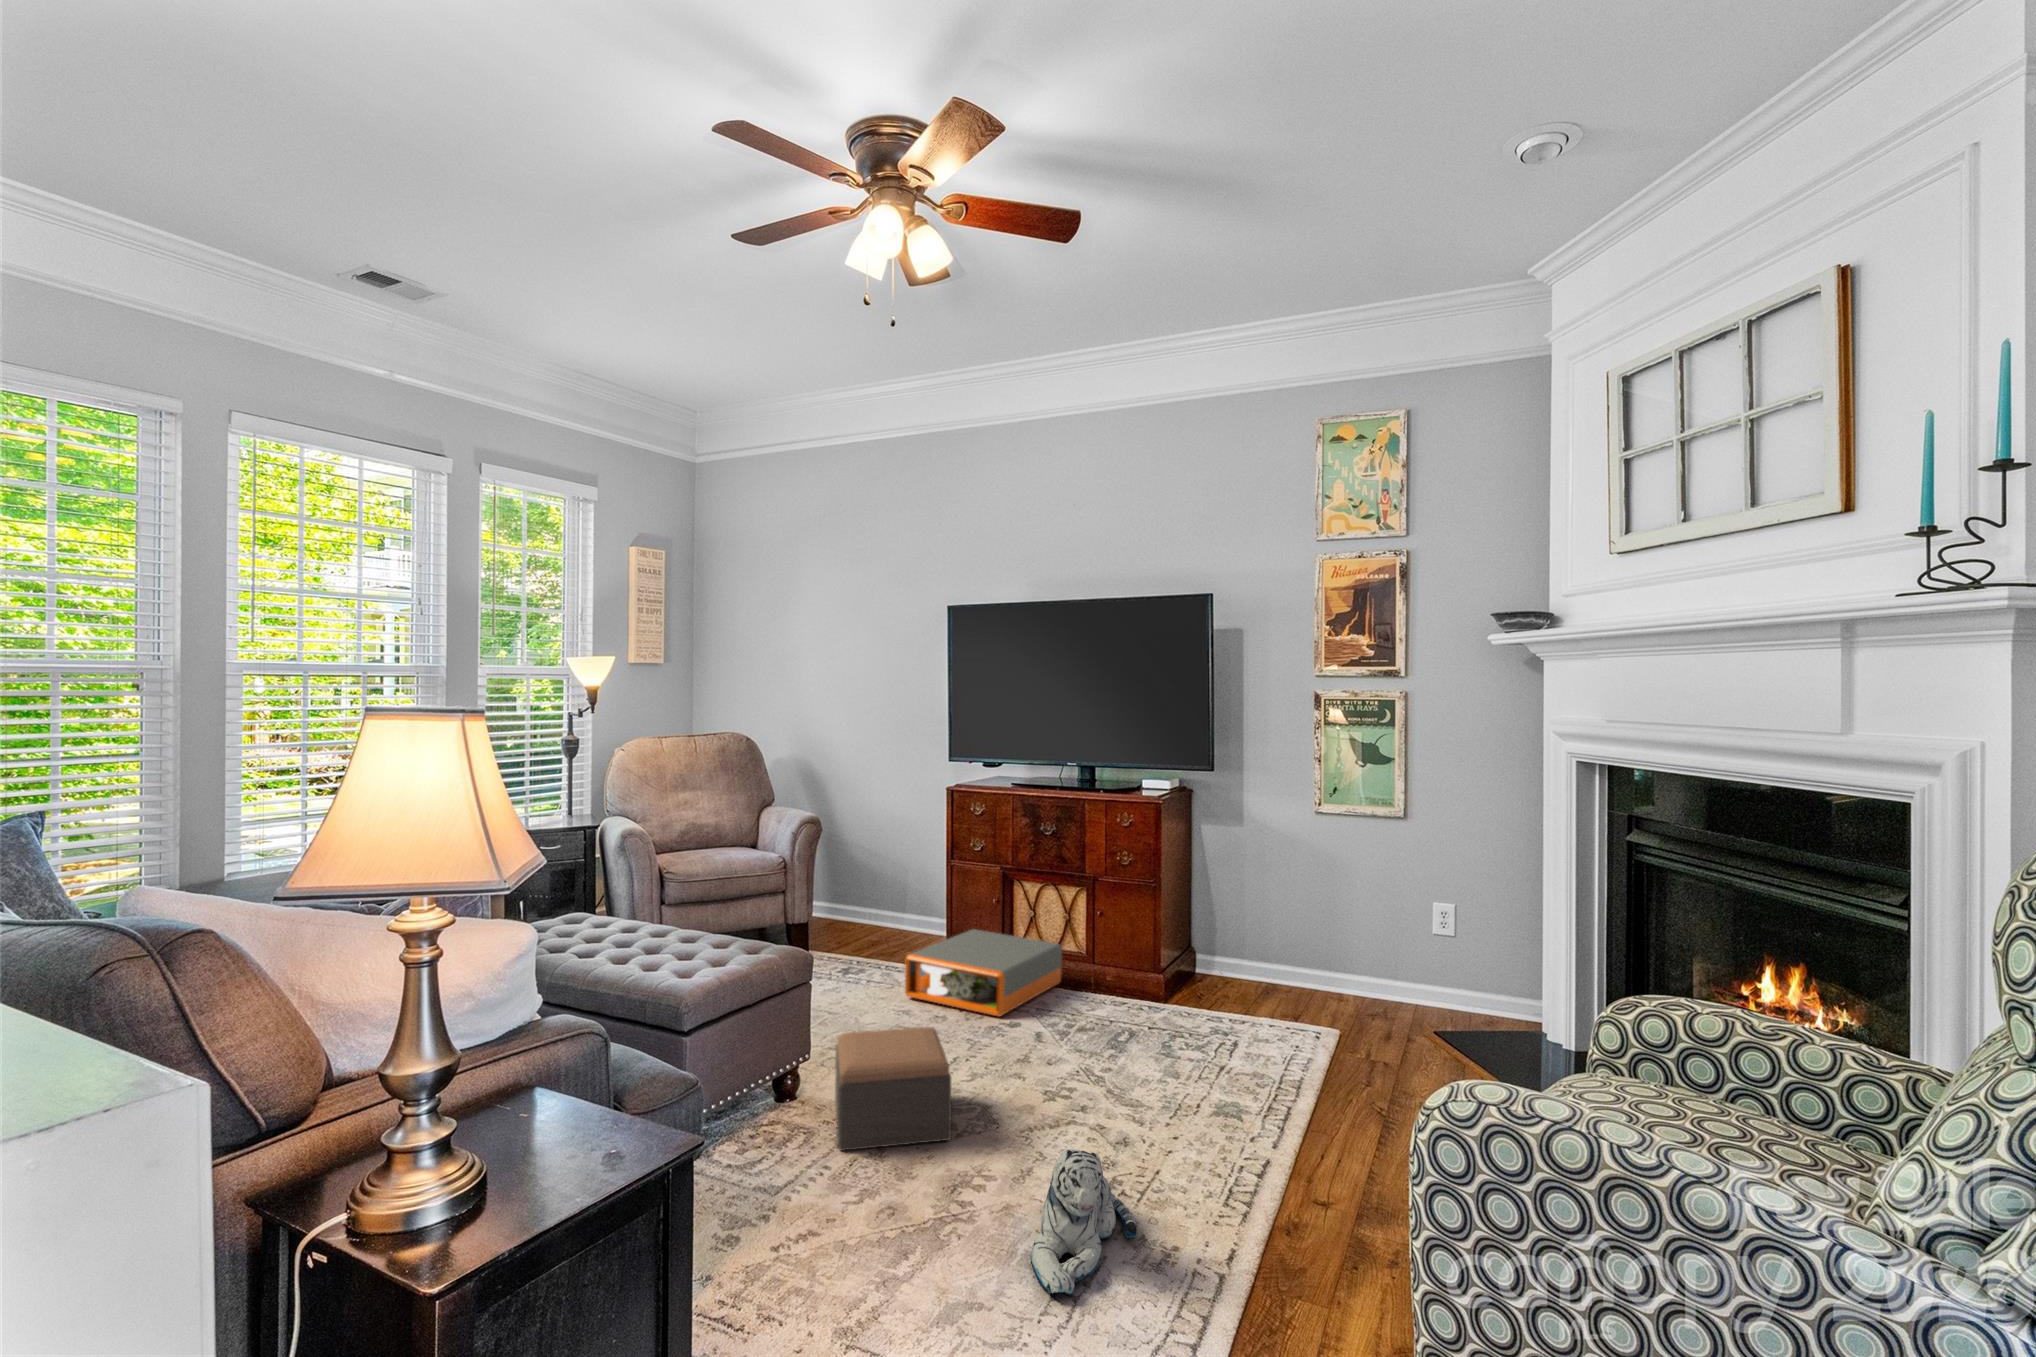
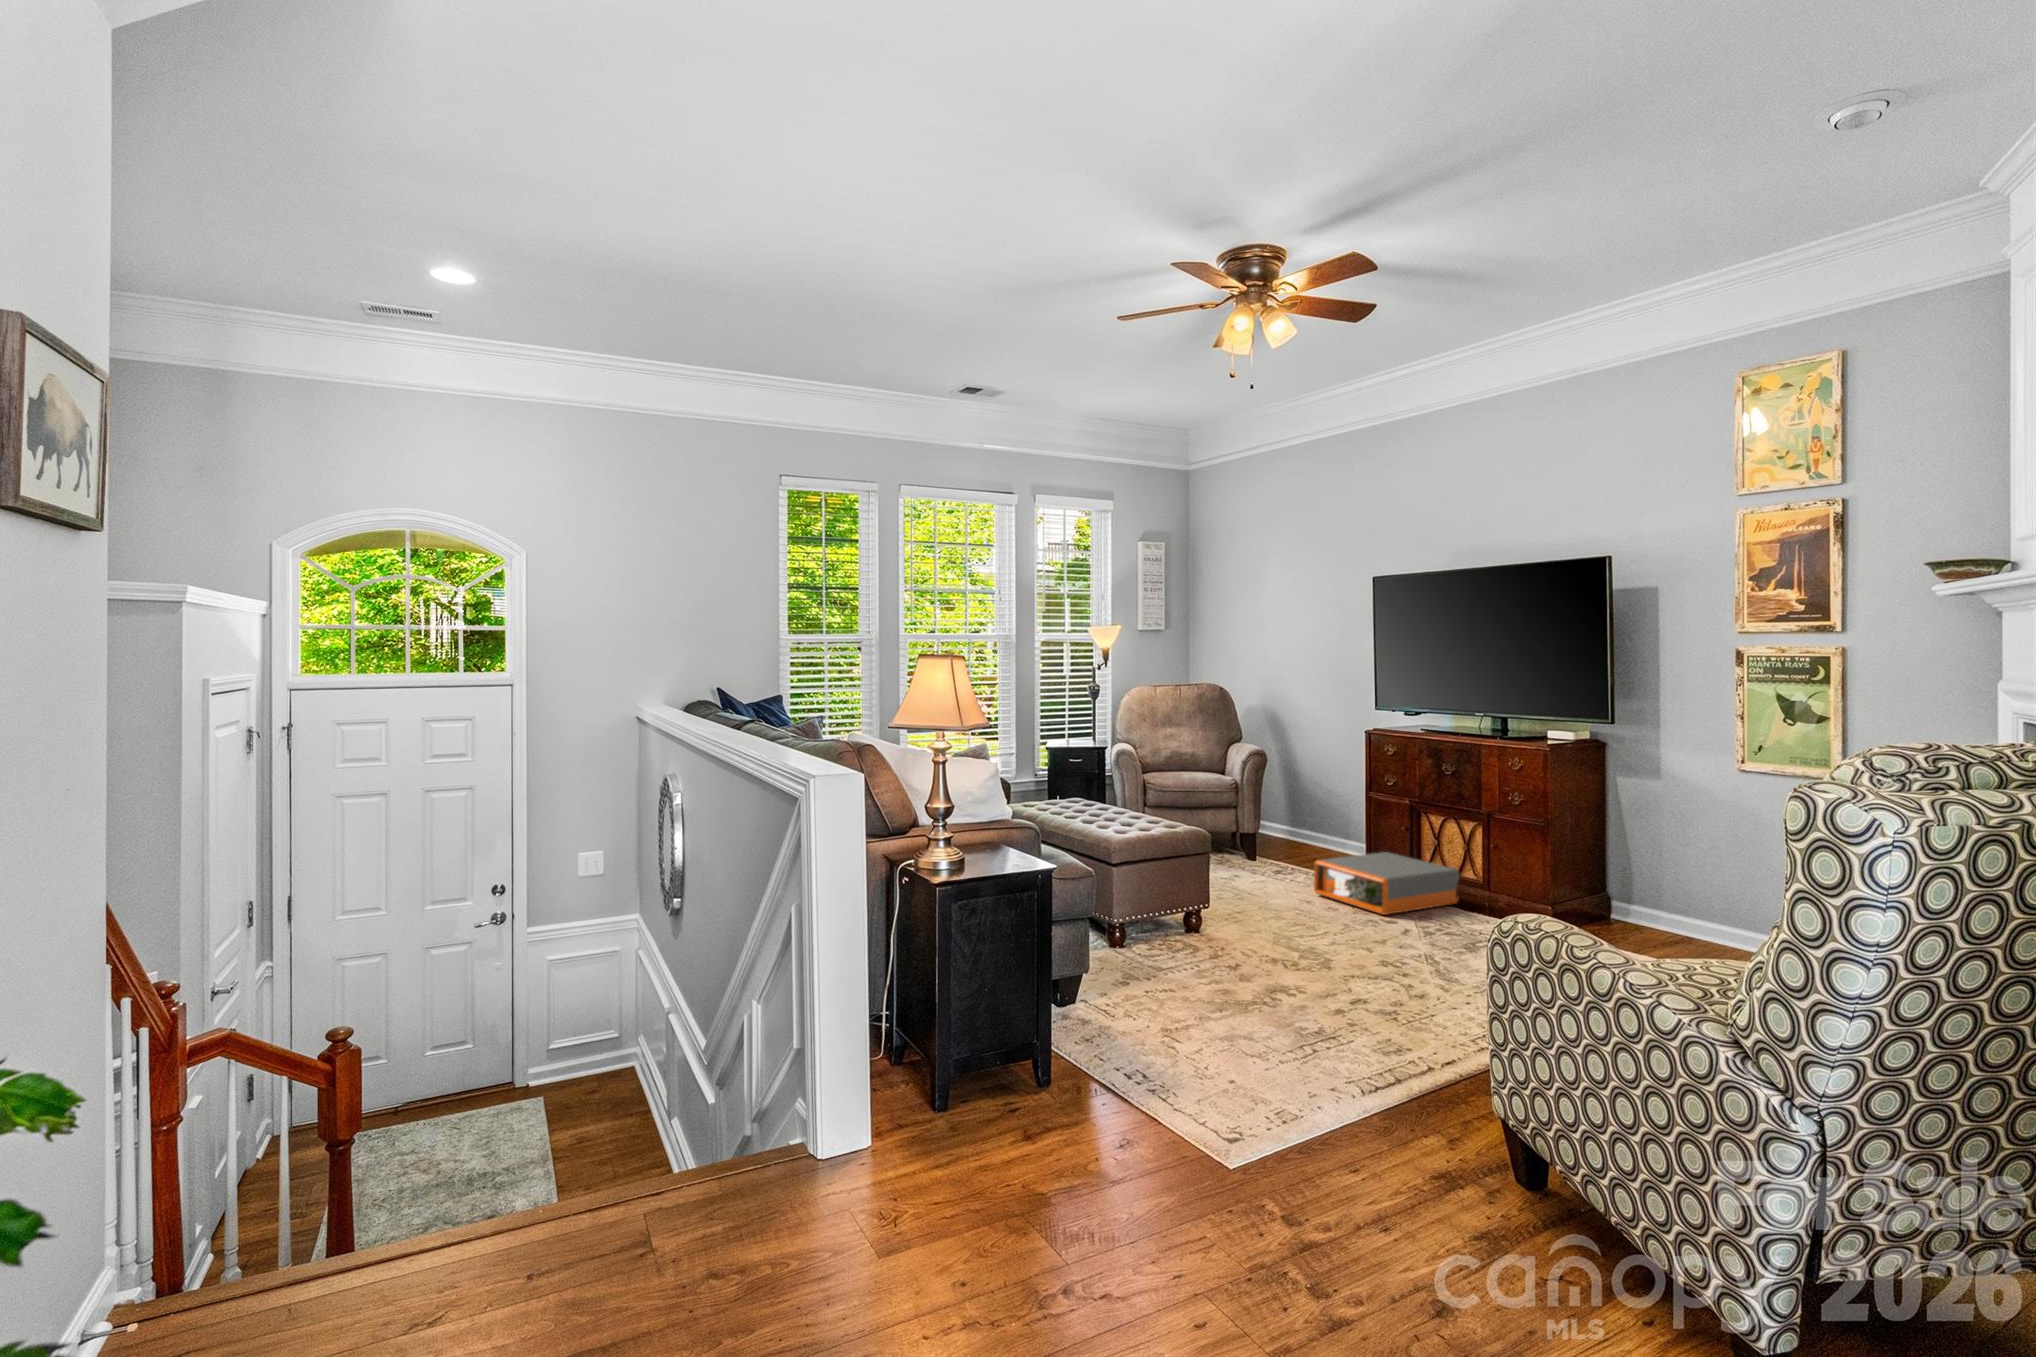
footstool: present [835,1027,951,1151] -> none [1211,889,1299,968]
plush toy: present [1031,1149,1137,1295] -> none [1299,958,1393,1044]

